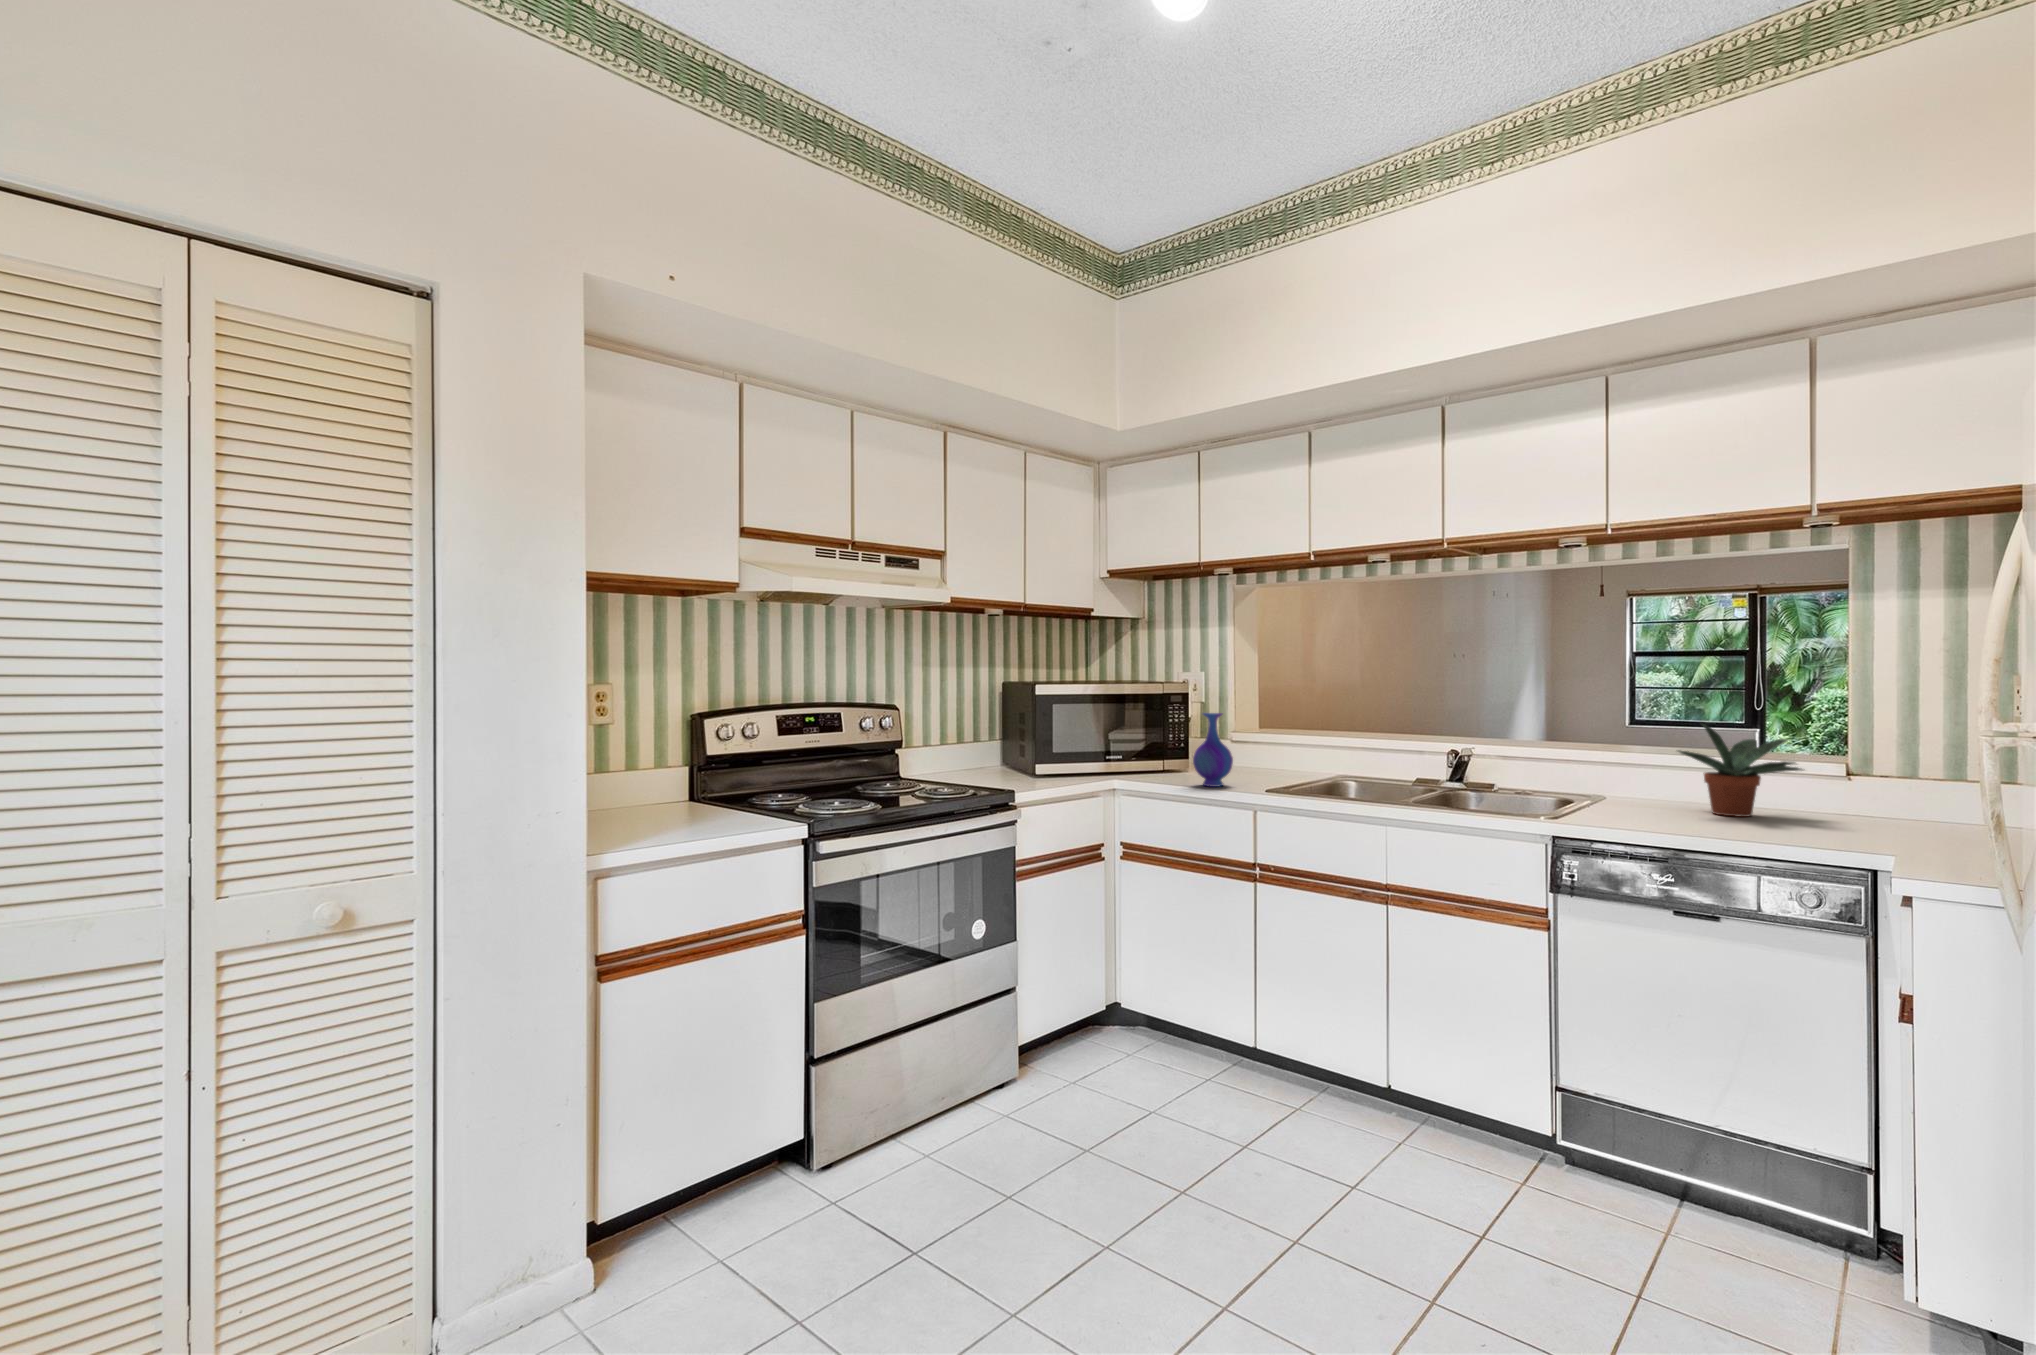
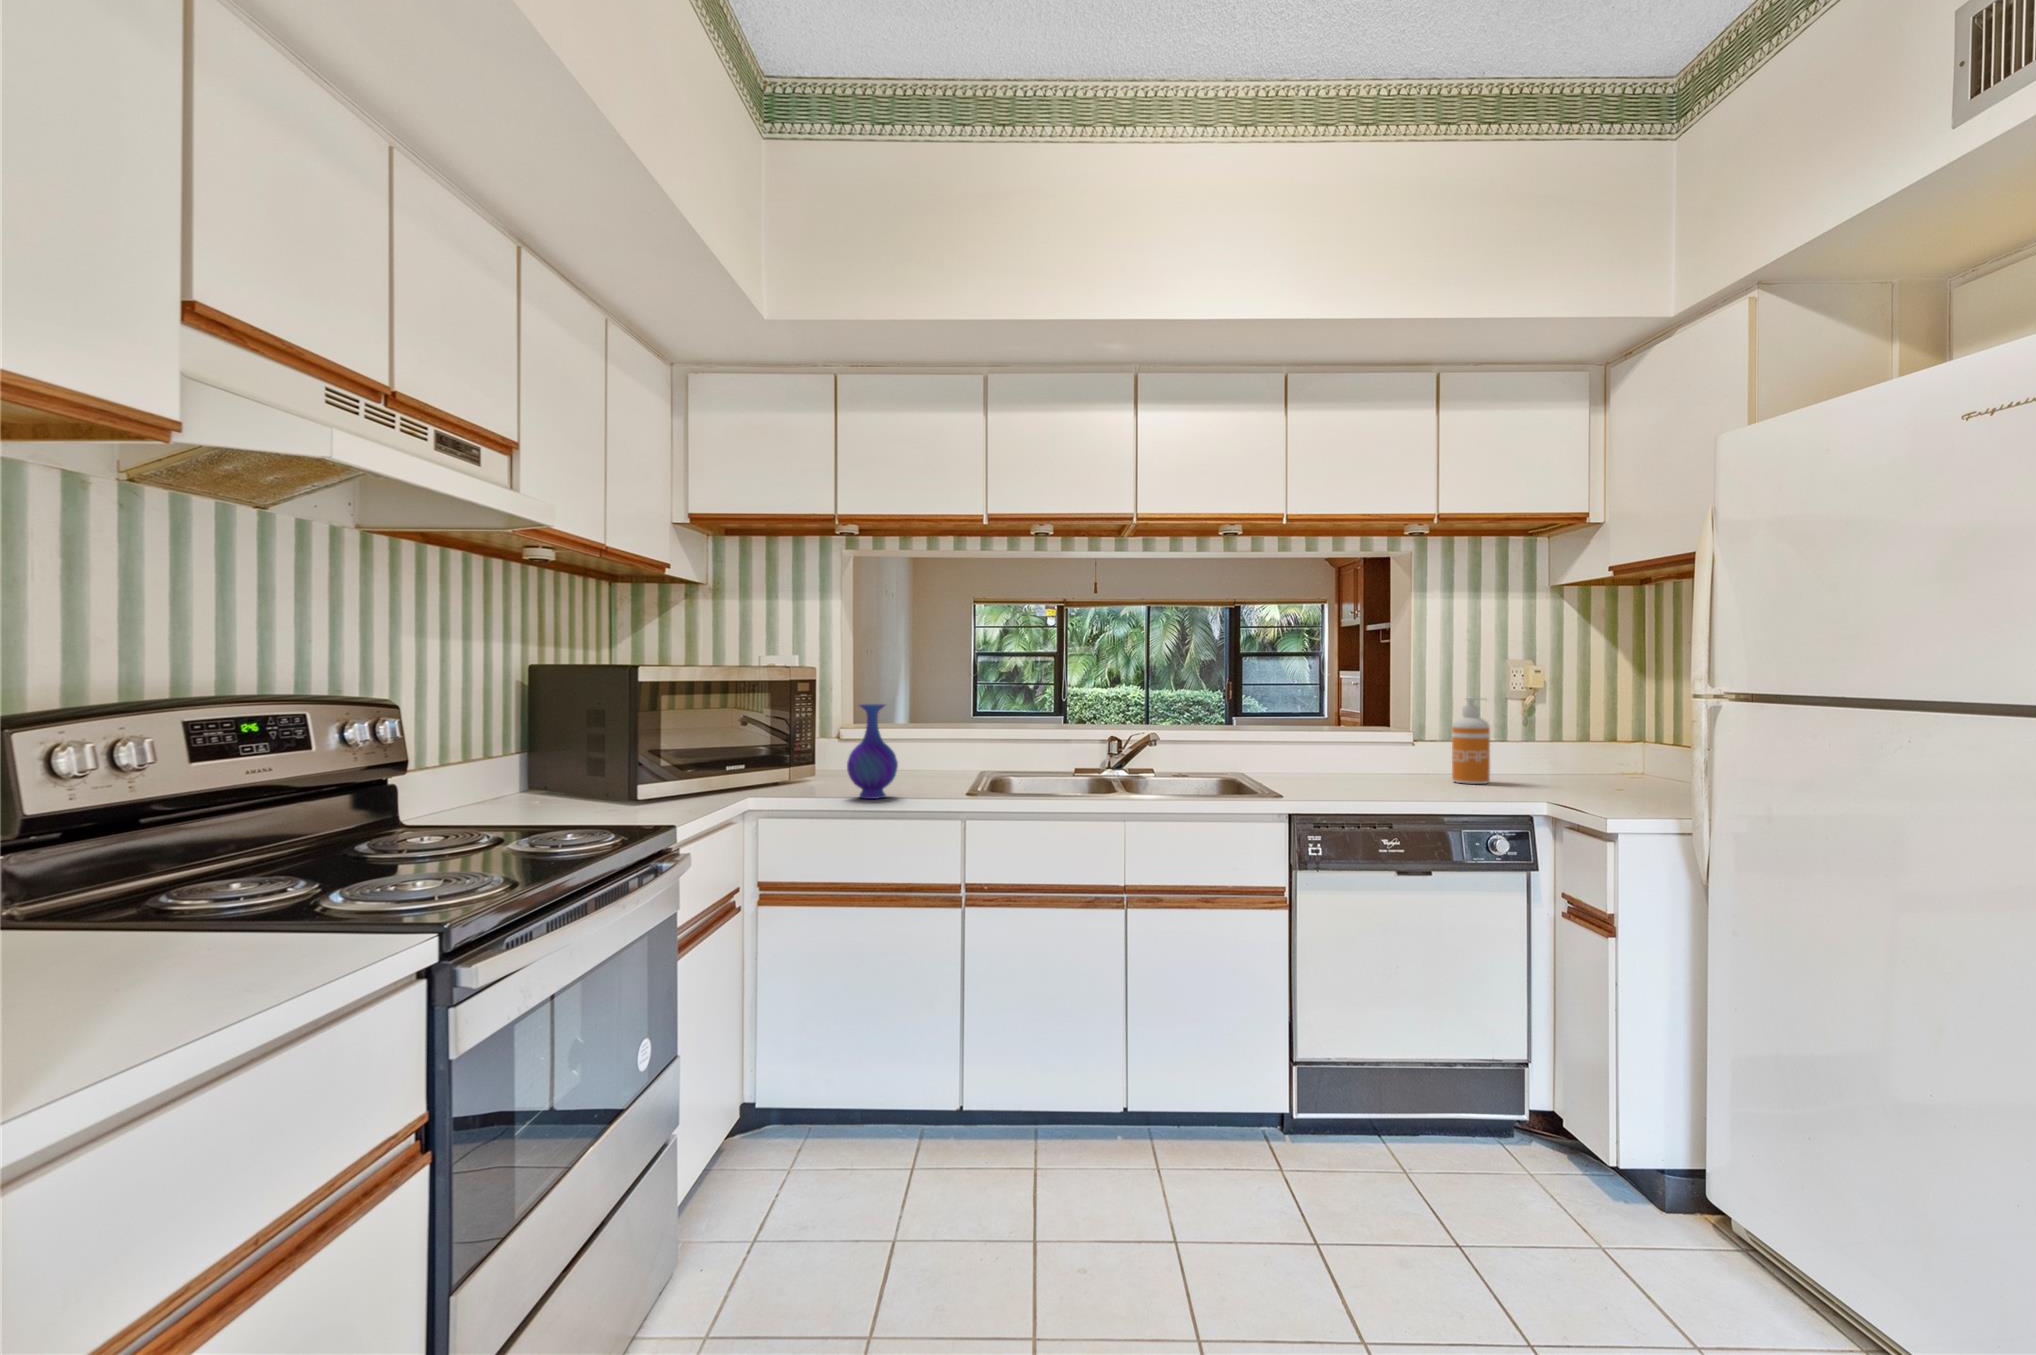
potted plant: present [1678,724,1802,817] -> none [1312,700,1420,784]
soap dispenser: none [1866,725,1921,830] -> present [1452,697,1490,784]

